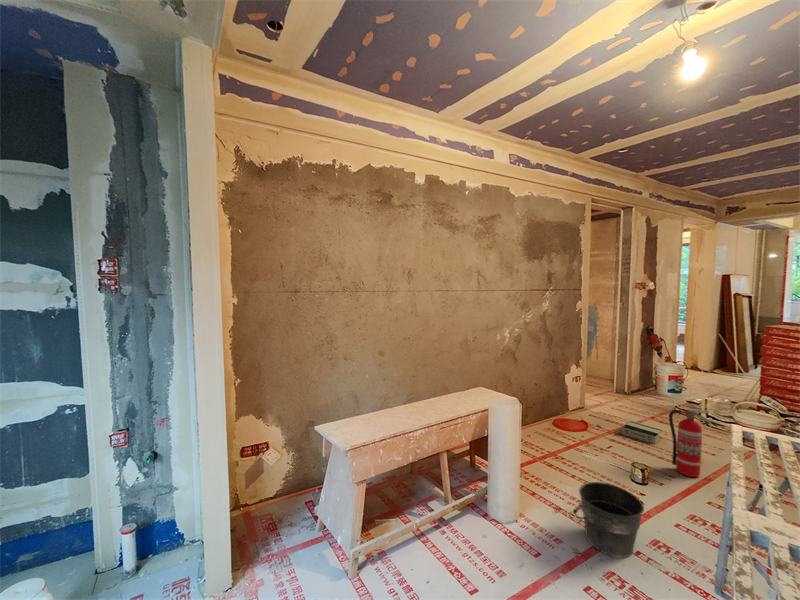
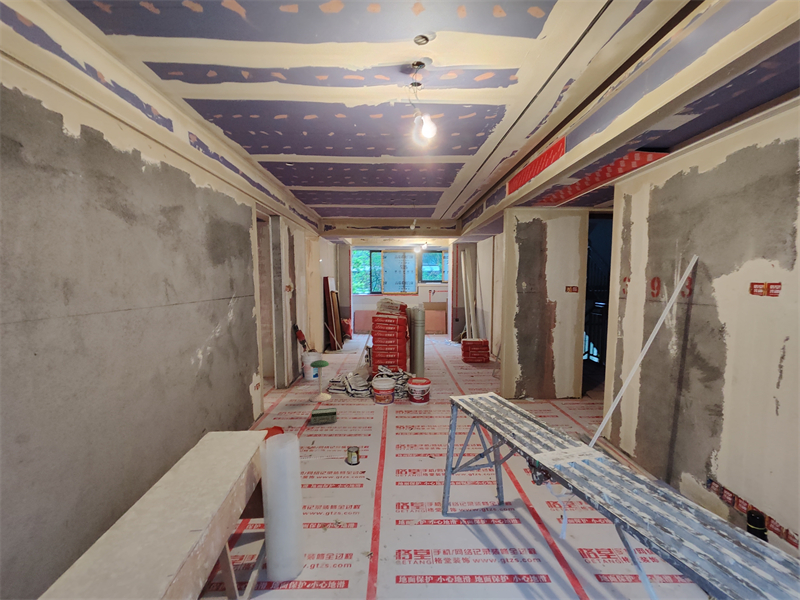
stool: none [641,371,673,422] -> present [309,360,331,402]
fire extinguisher: present [669,409,710,477] -> none [354,382,379,436]
bucket: present [573,482,644,558] -> none [345,471,397,536]

